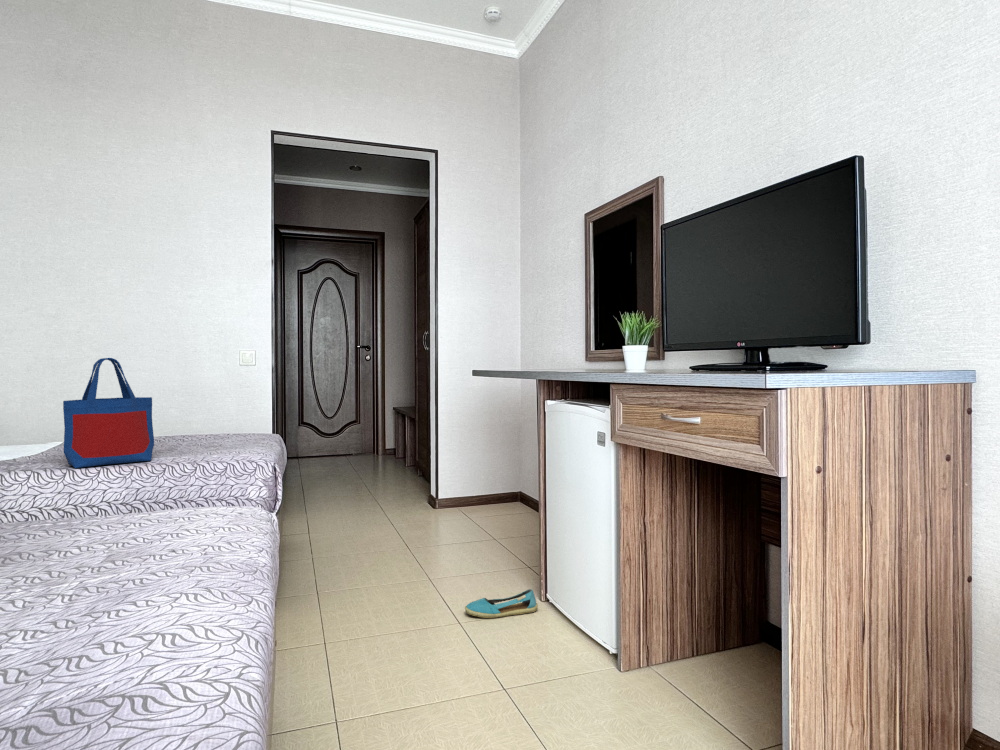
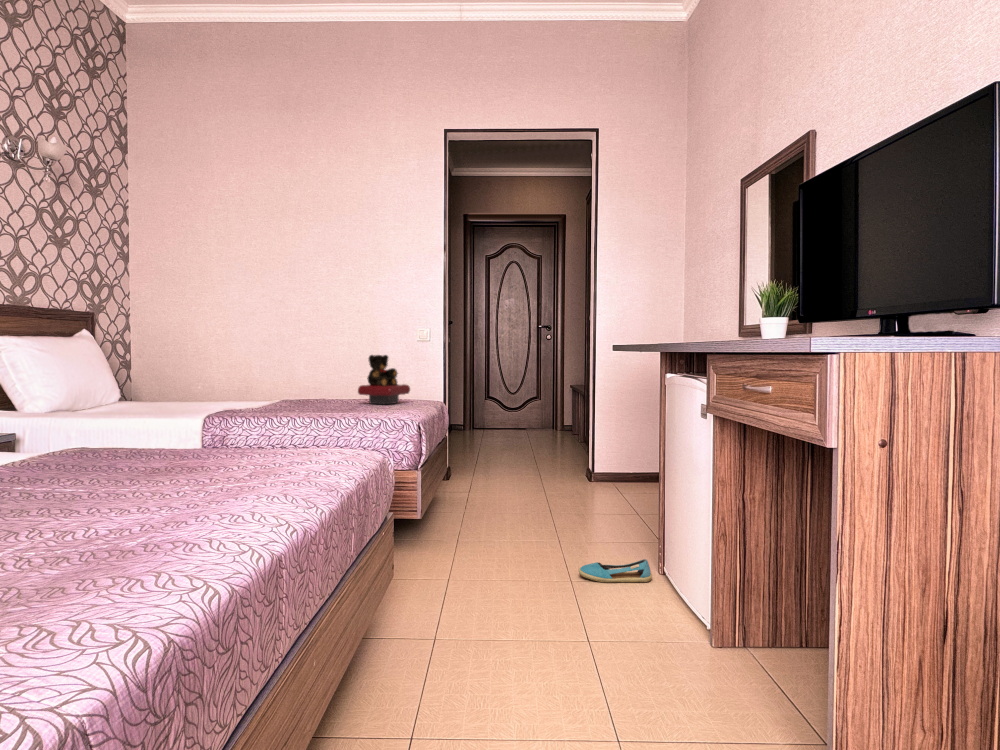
tote bag: present [63,358,154,468] -> none [256,329,325,418]
teddy bear: none [182,384,245,441] -> present [358,355,410,404]

